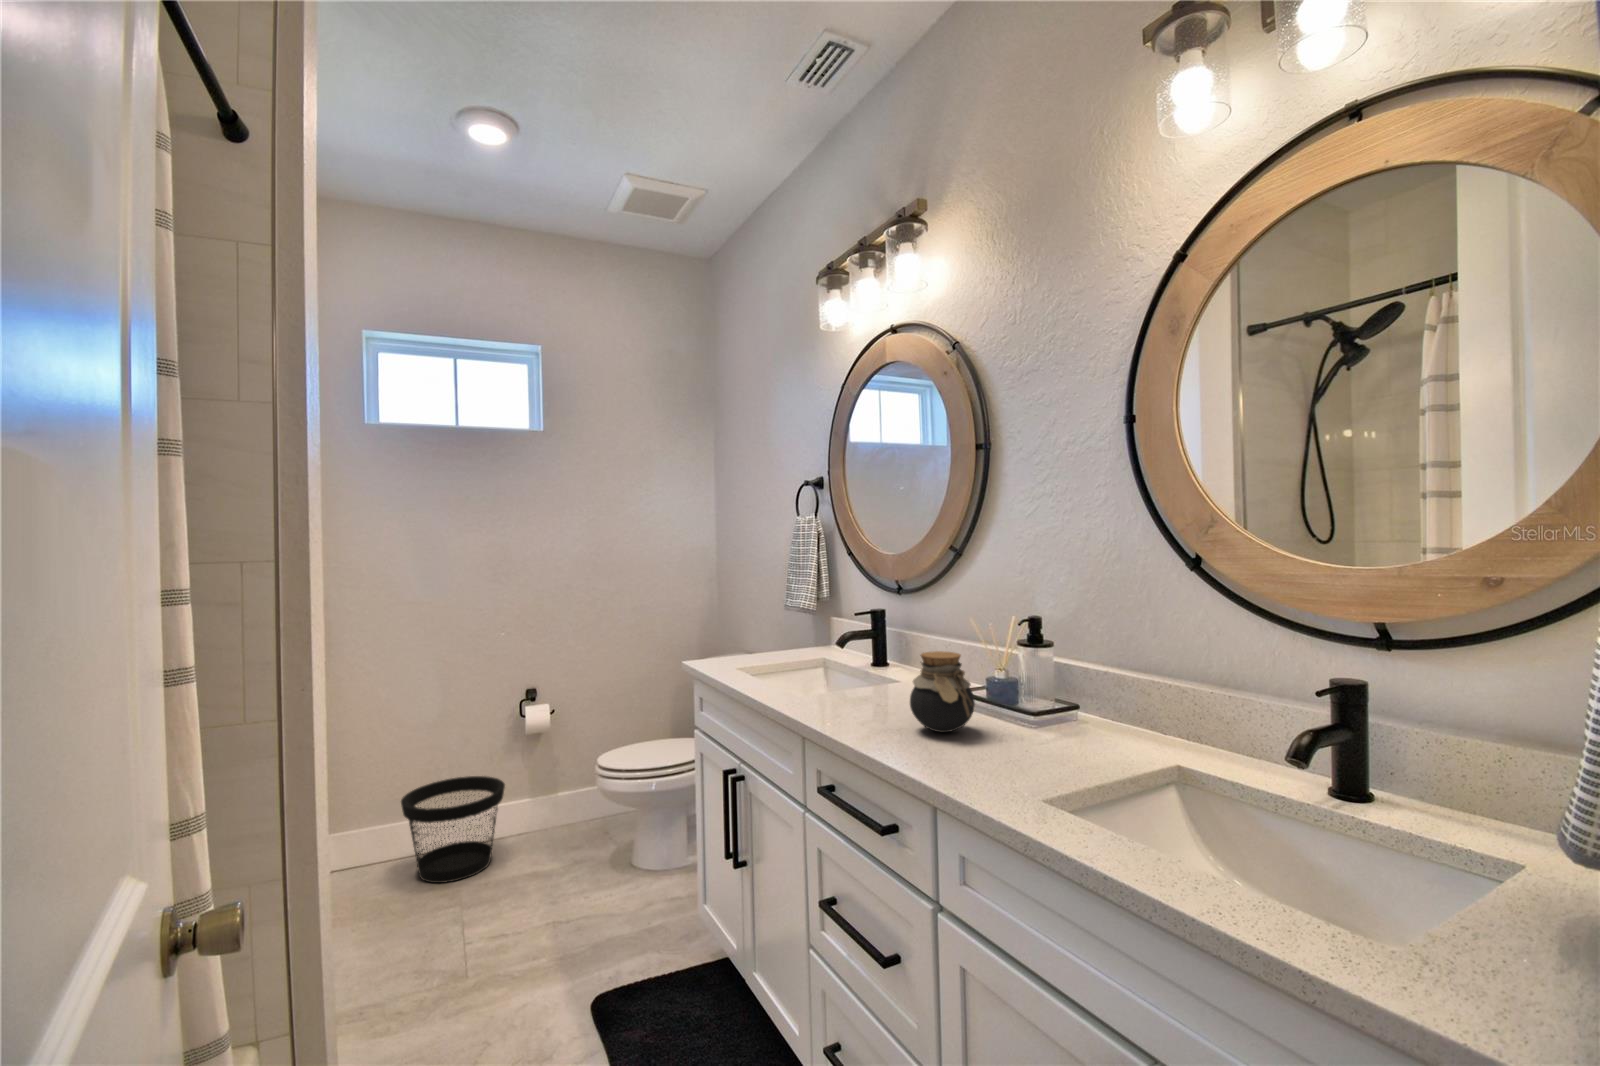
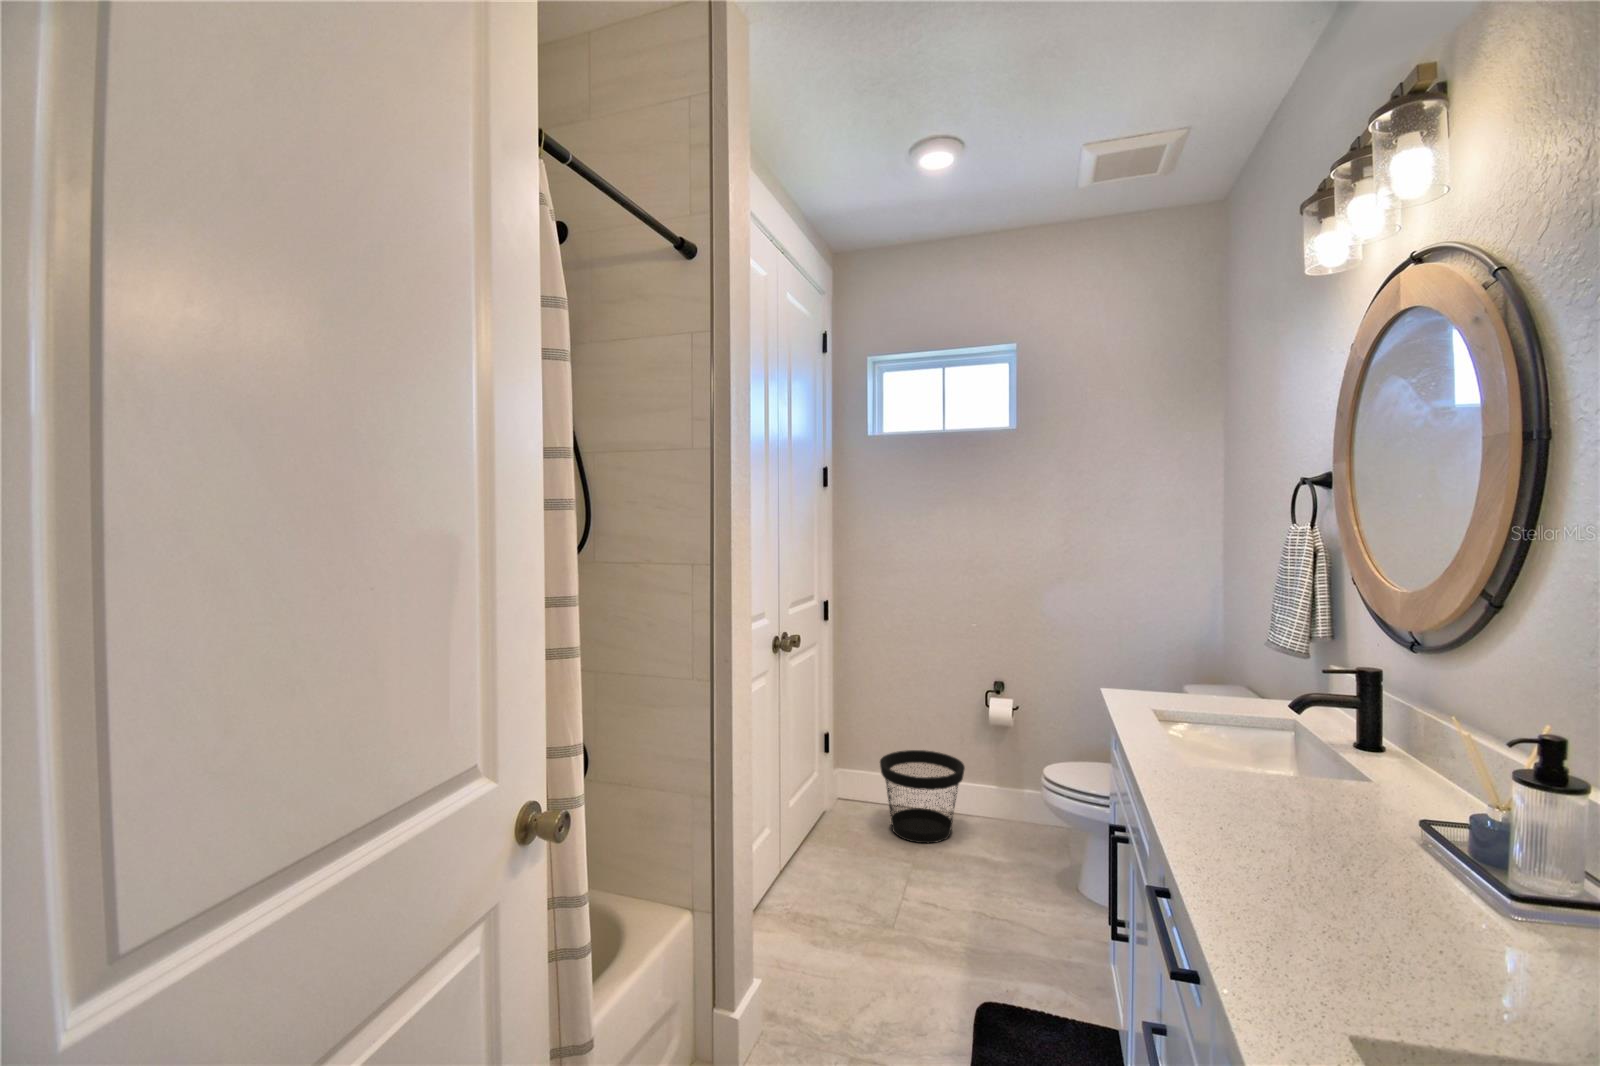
jar: present [910,651,975,732] -> none [1260,751,1373,874]

